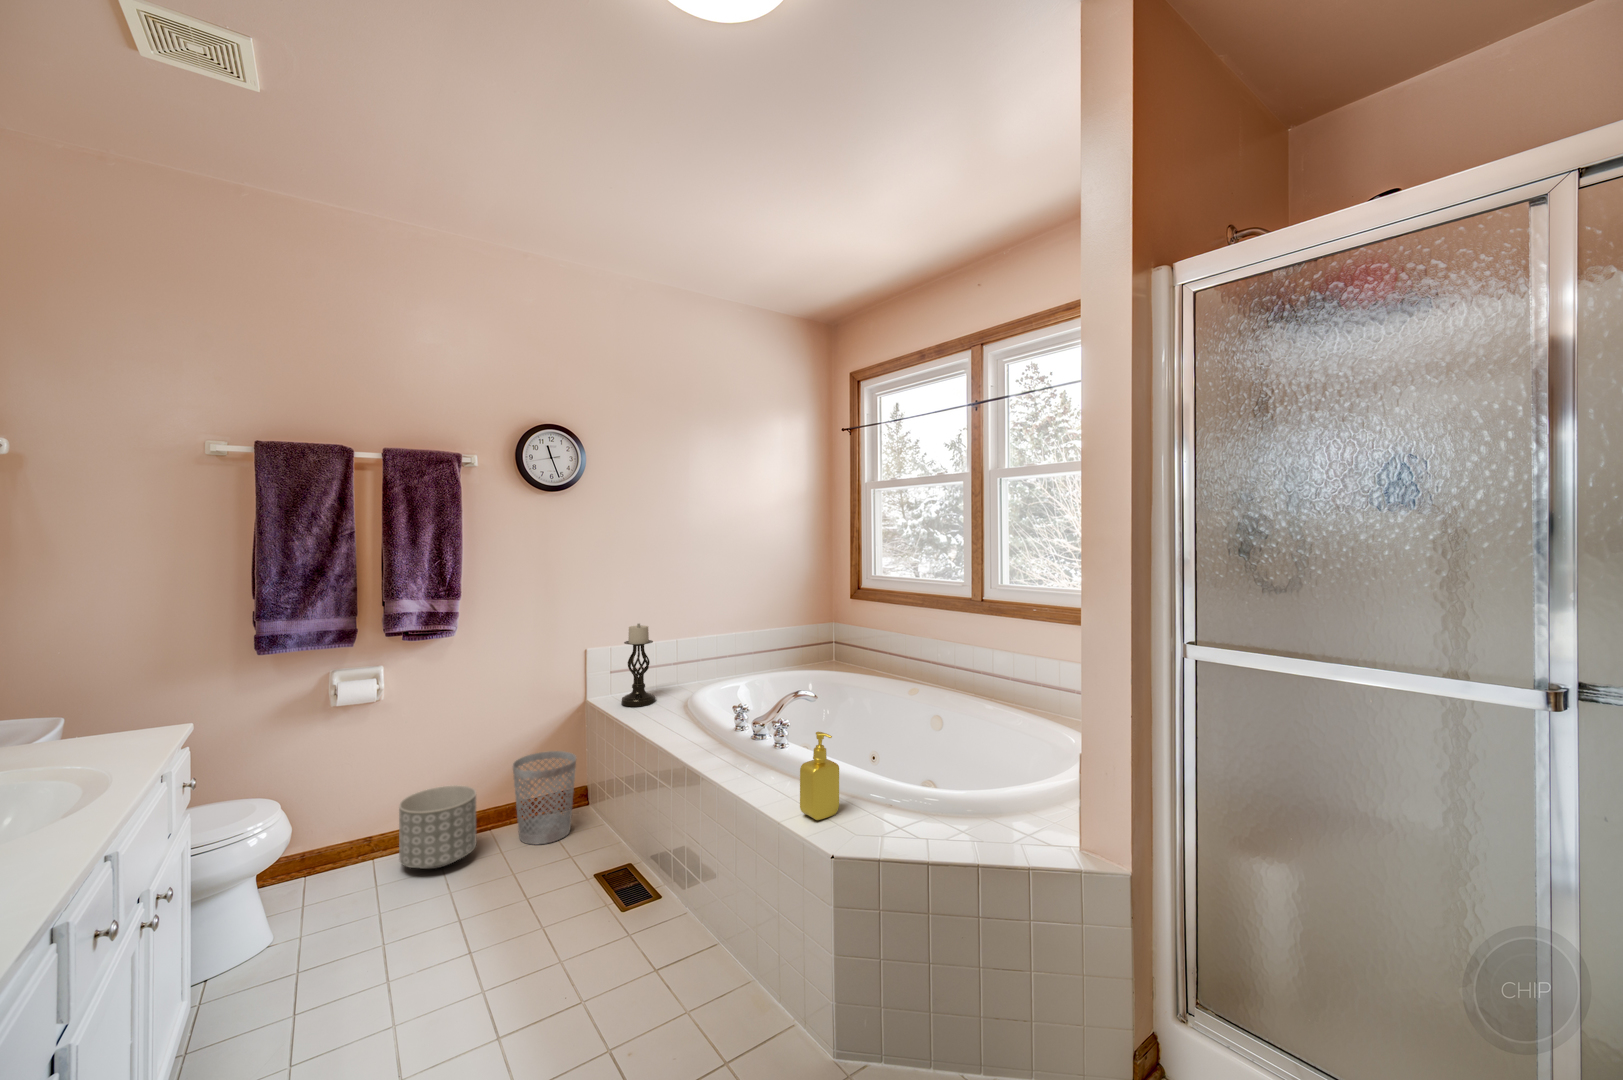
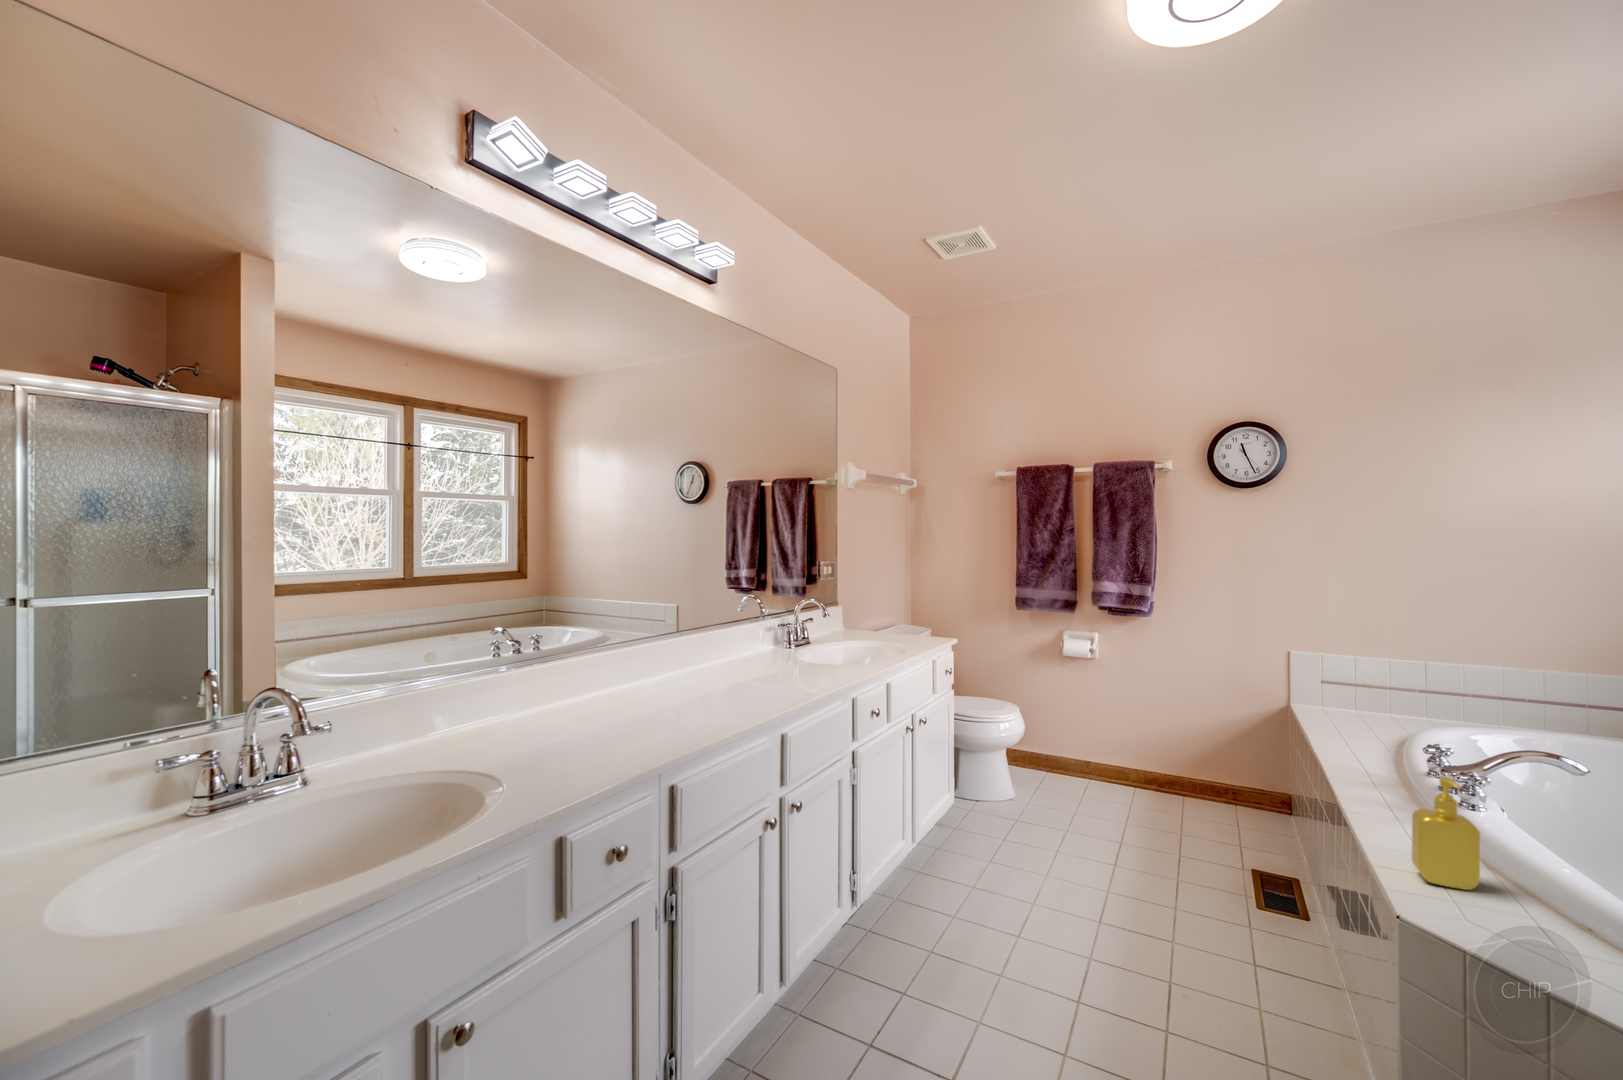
candle holder: present [621,623,656,707] -> none [1327,630,1377,725]
wastebasket: present [513,751,576,845] -> none [1198,740,1266,829]
planter: present [399,785,476,869] -> none [1100,739,1161,805]

